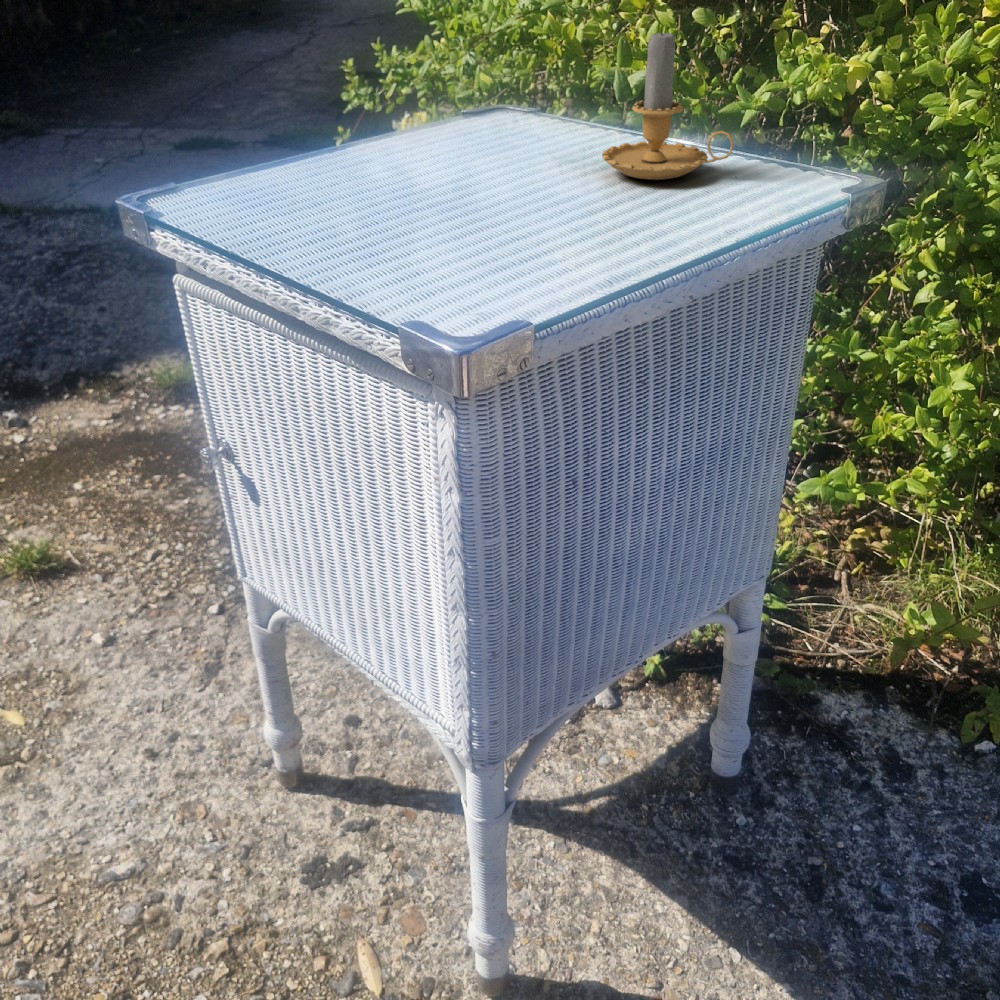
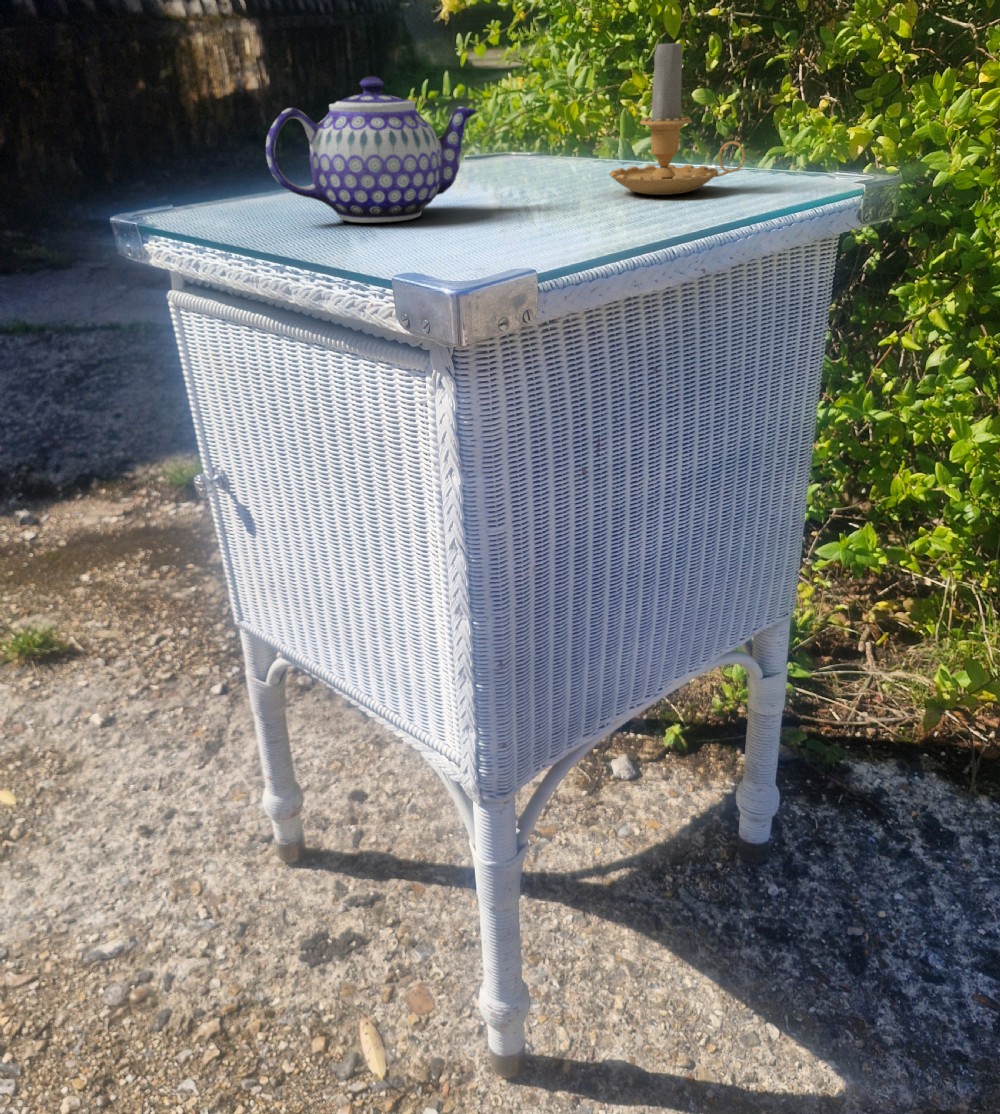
teapot: none [270,76,474,217] -> present [266,77,477,222]

